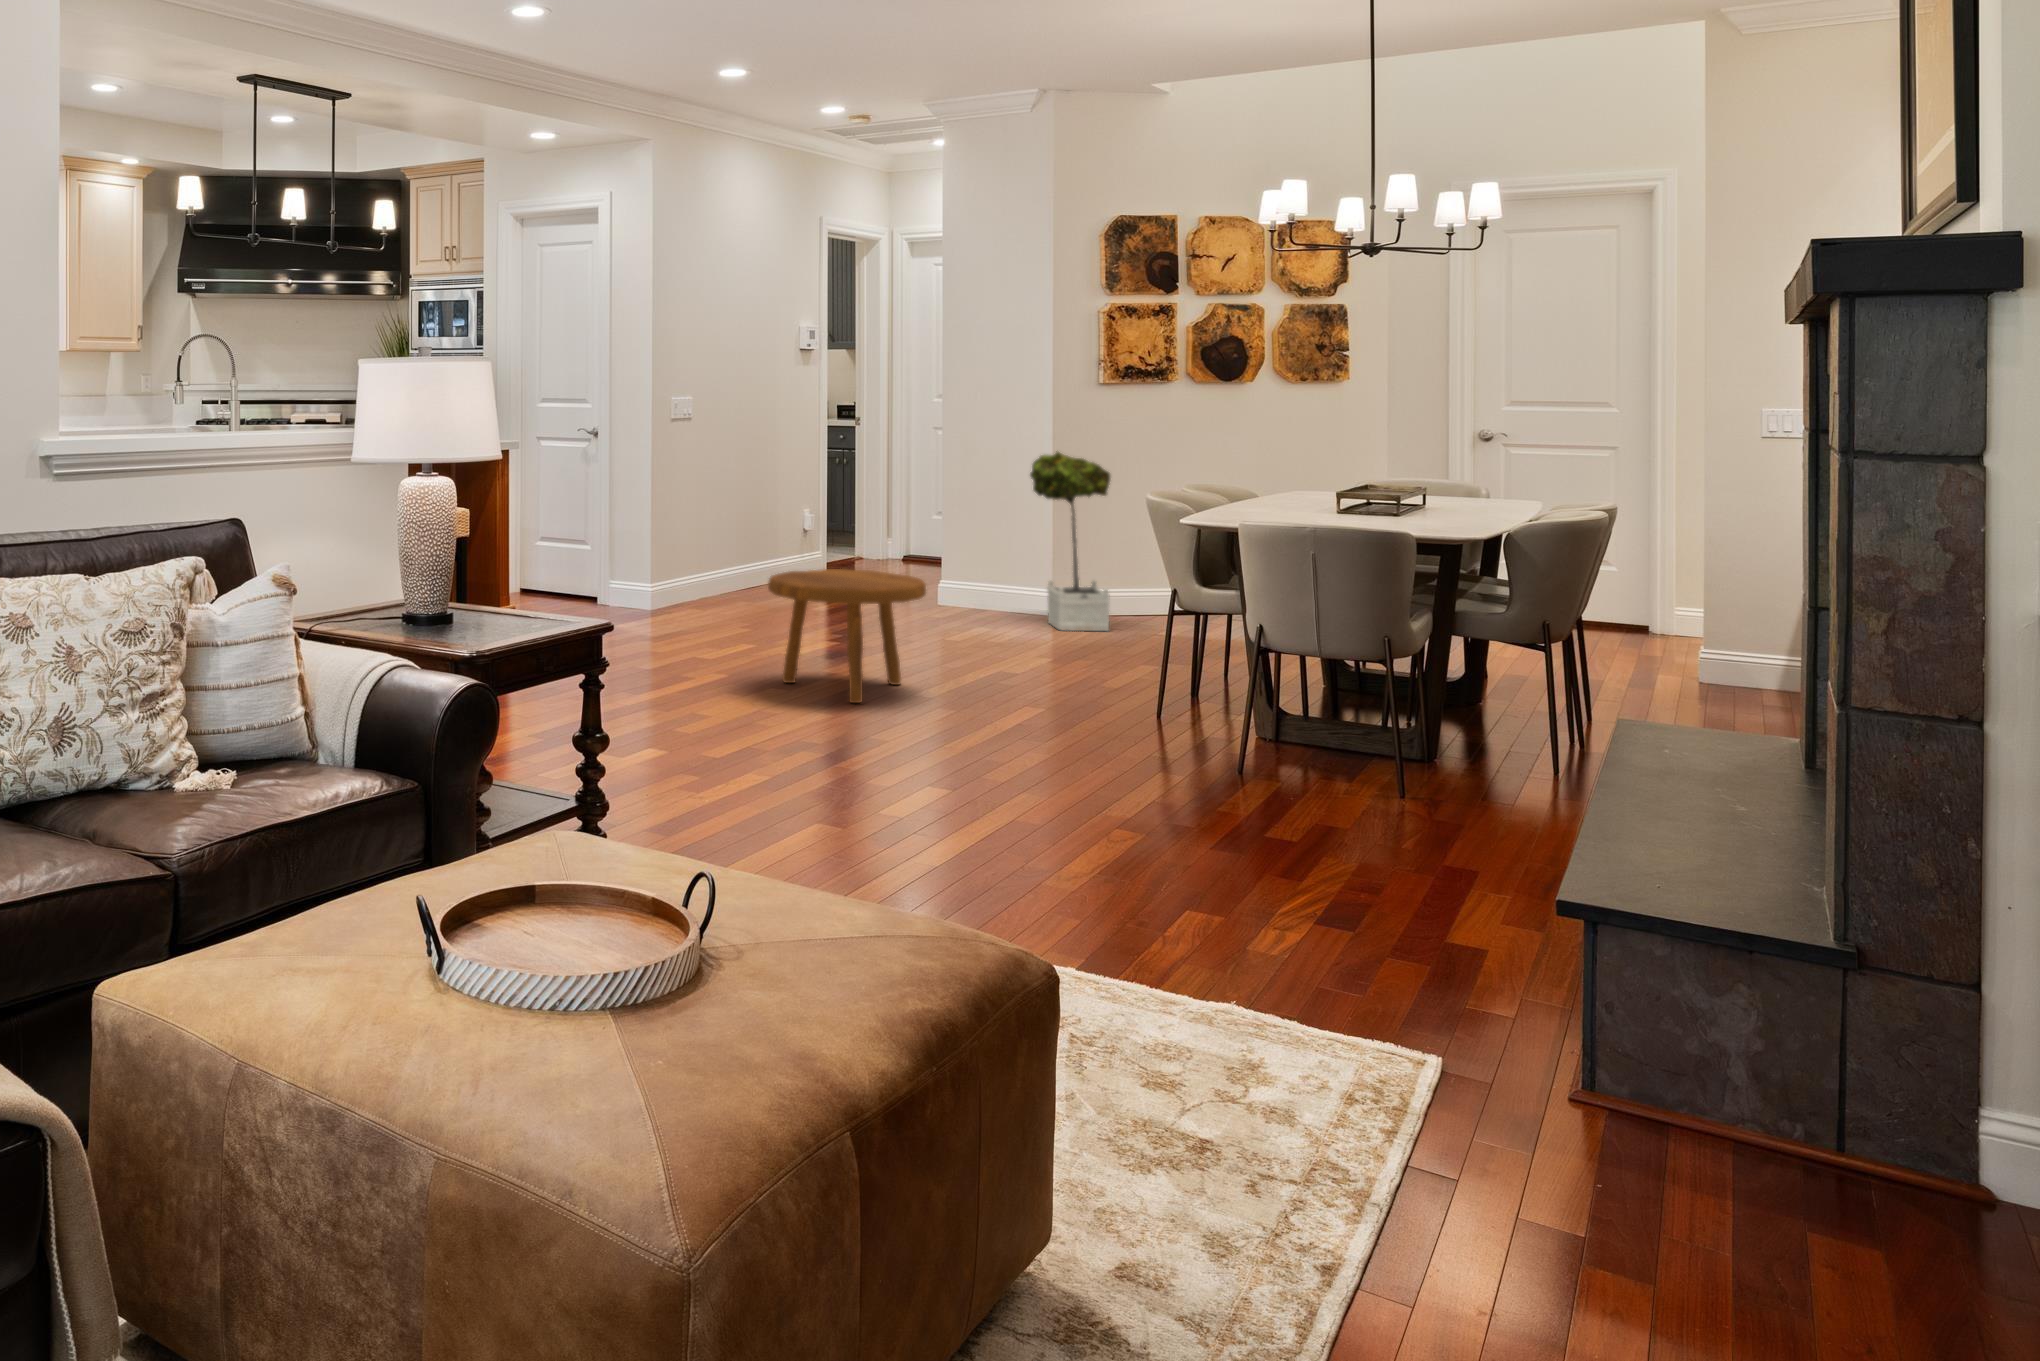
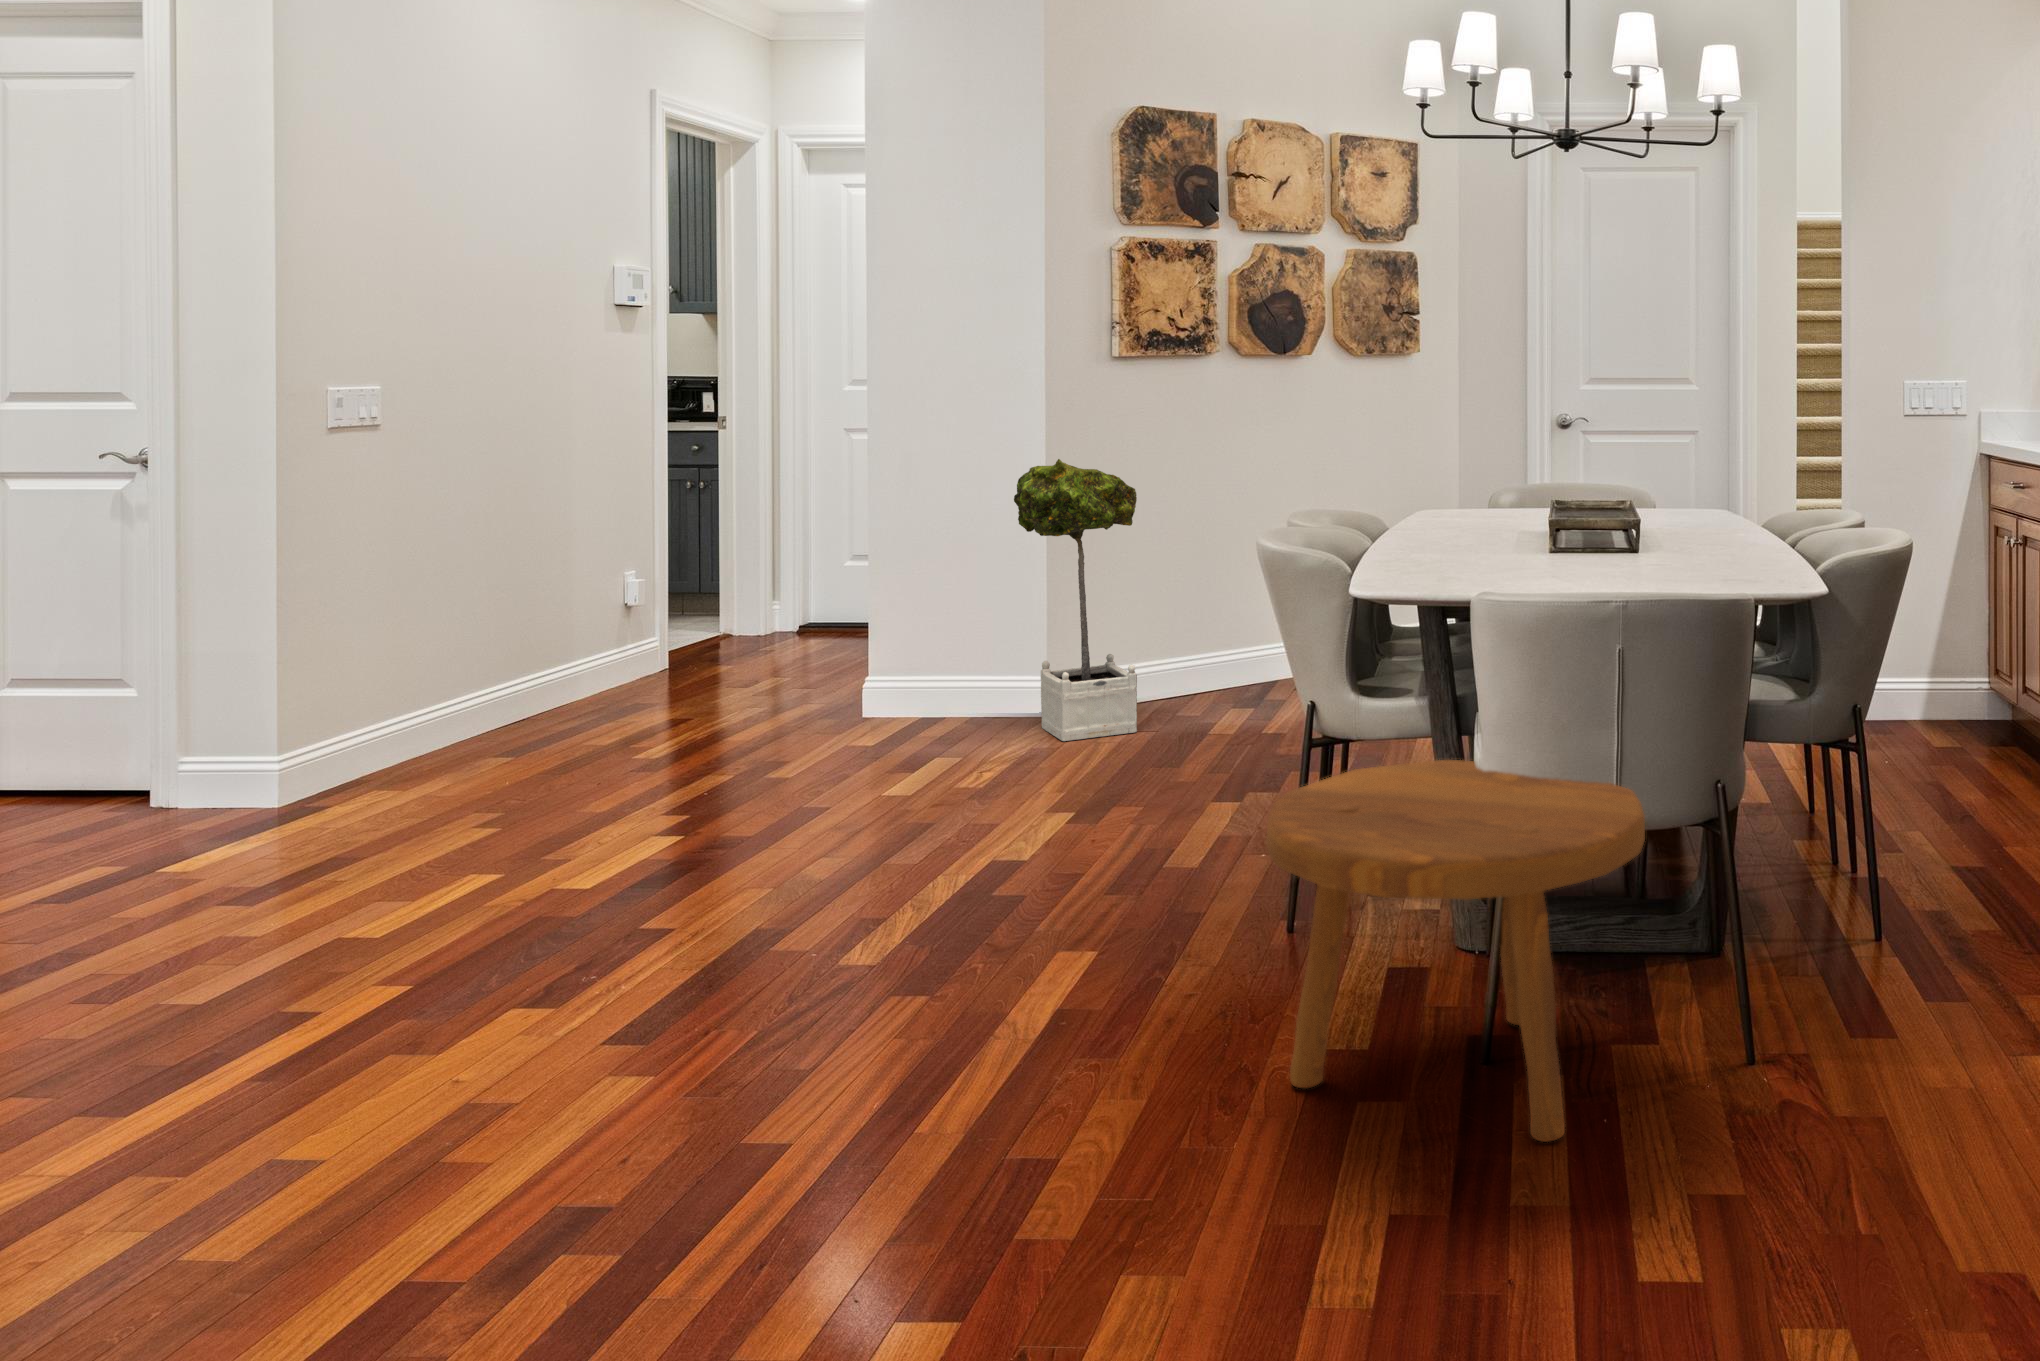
footstool: present [768,569,926,703] -> present [1266,760,1645,1142]

